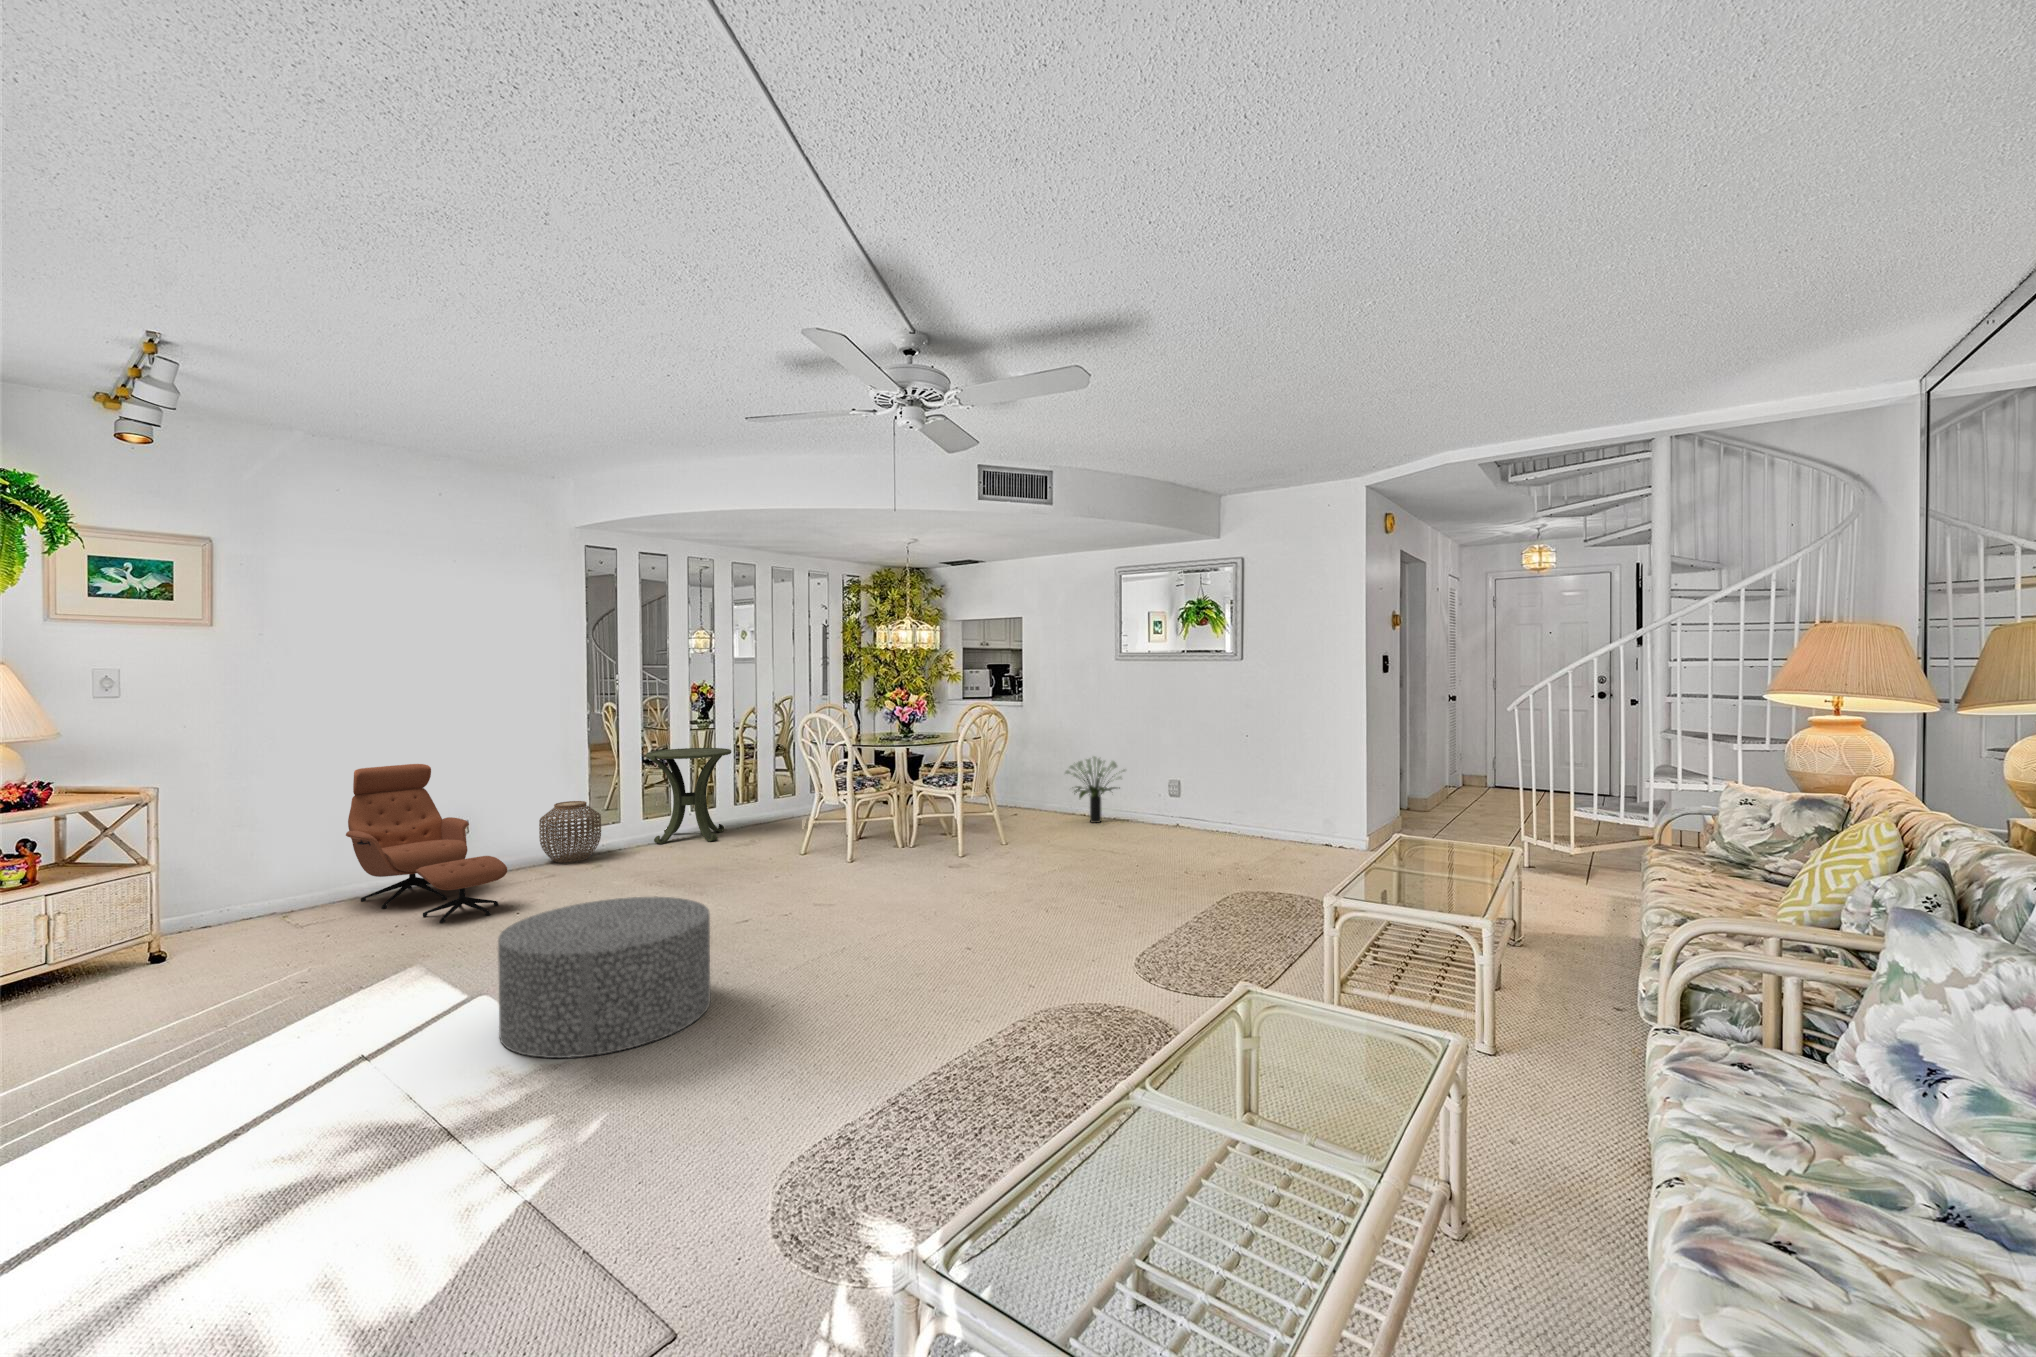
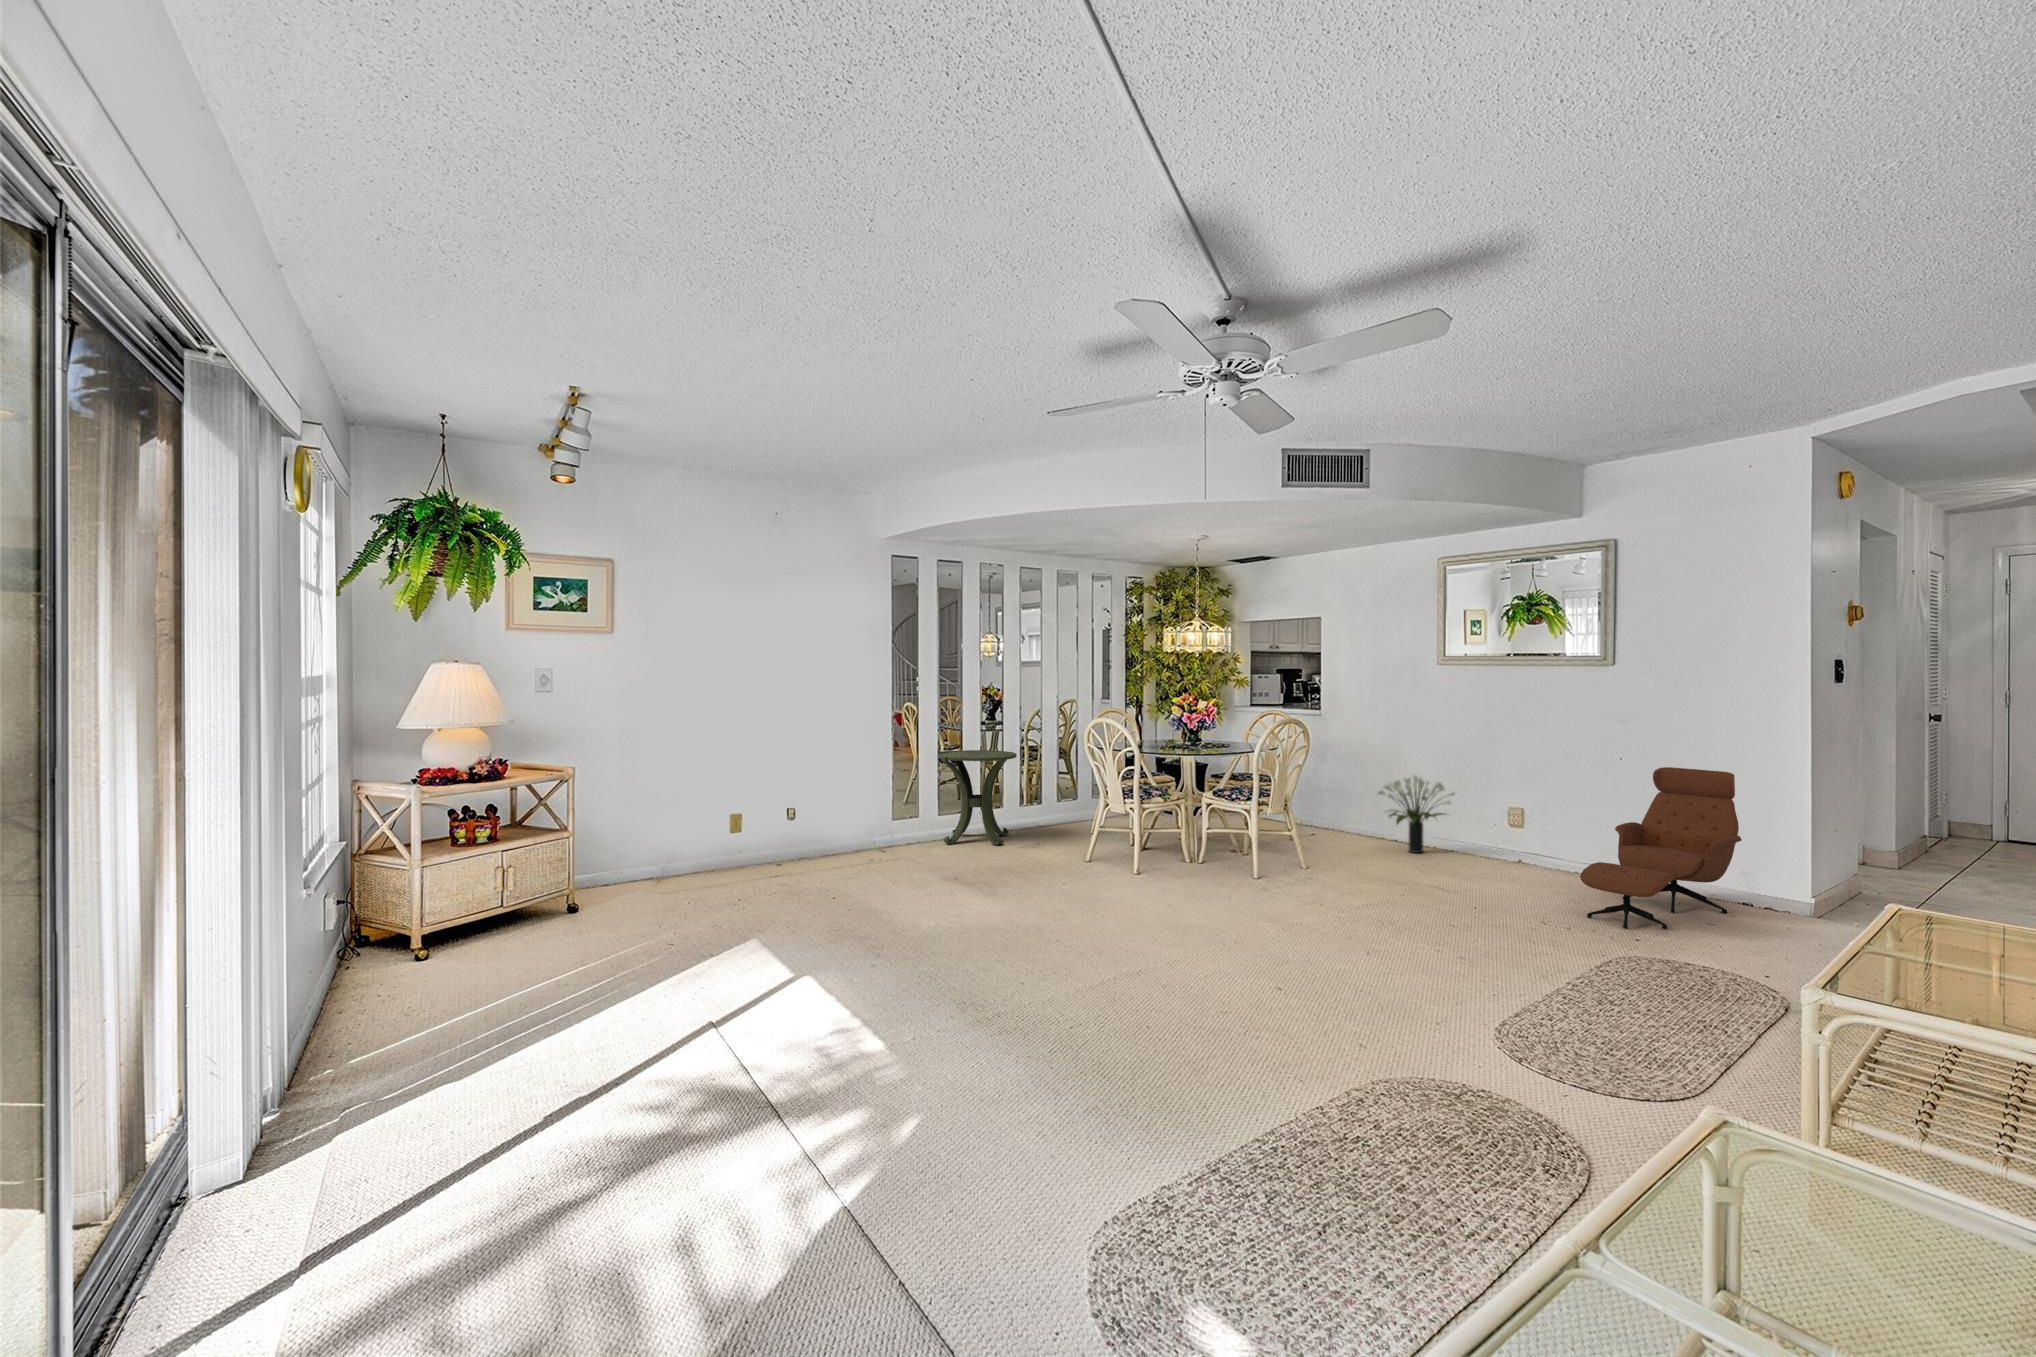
lounge chair: present [346,764,507,923] -> present [1580,767,1742,929]
woven basket: present [539,801,601,863] -> none [844,798,897,857]
ottoman: present [498,897,710,1058] -> none [816,902,1008,1063]

